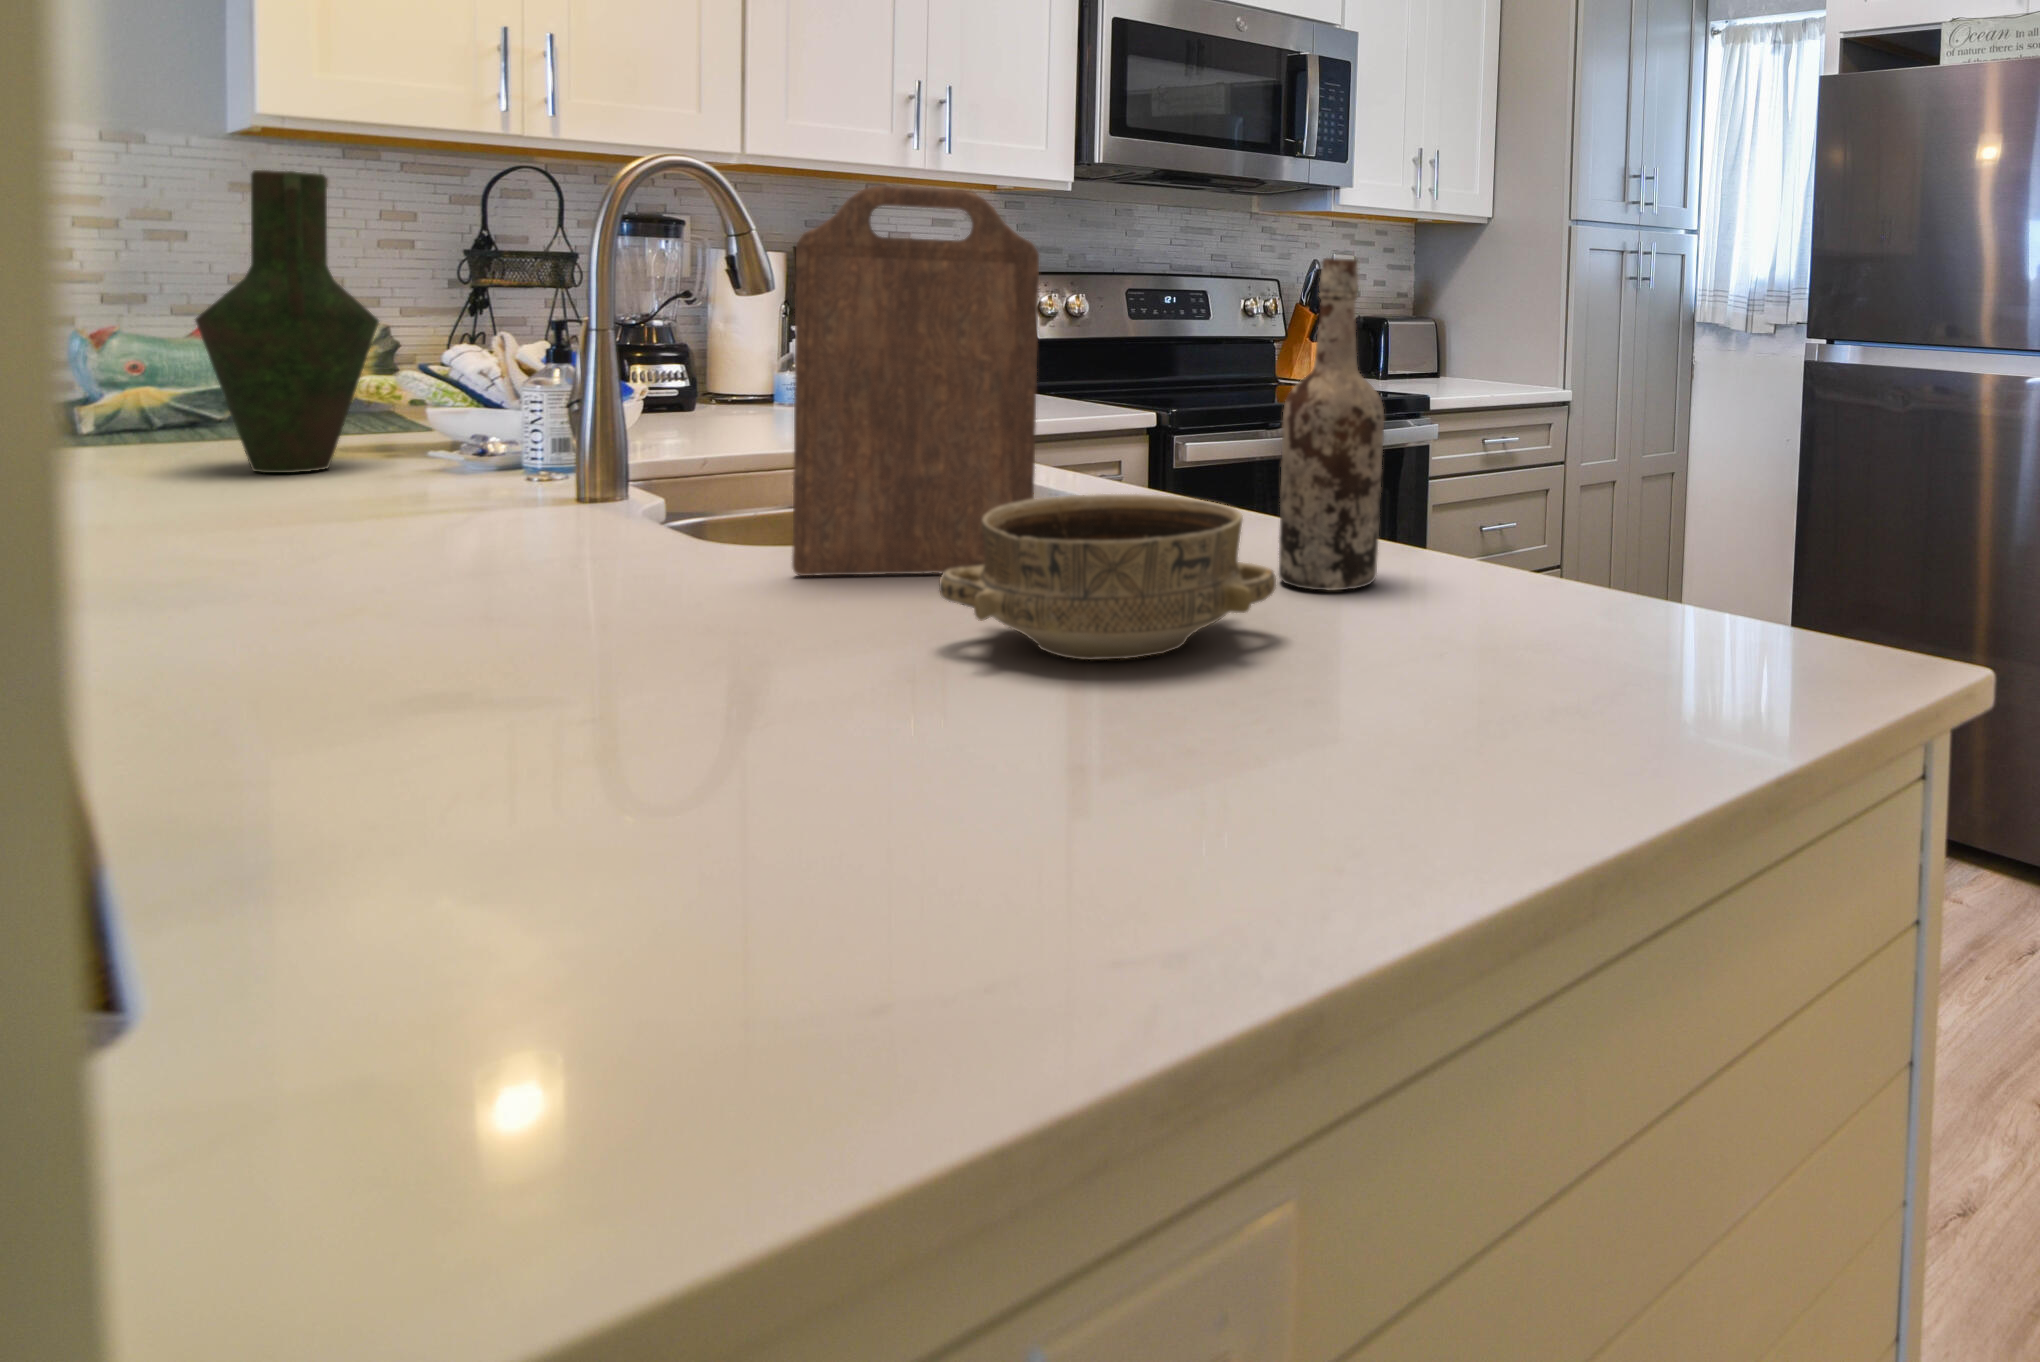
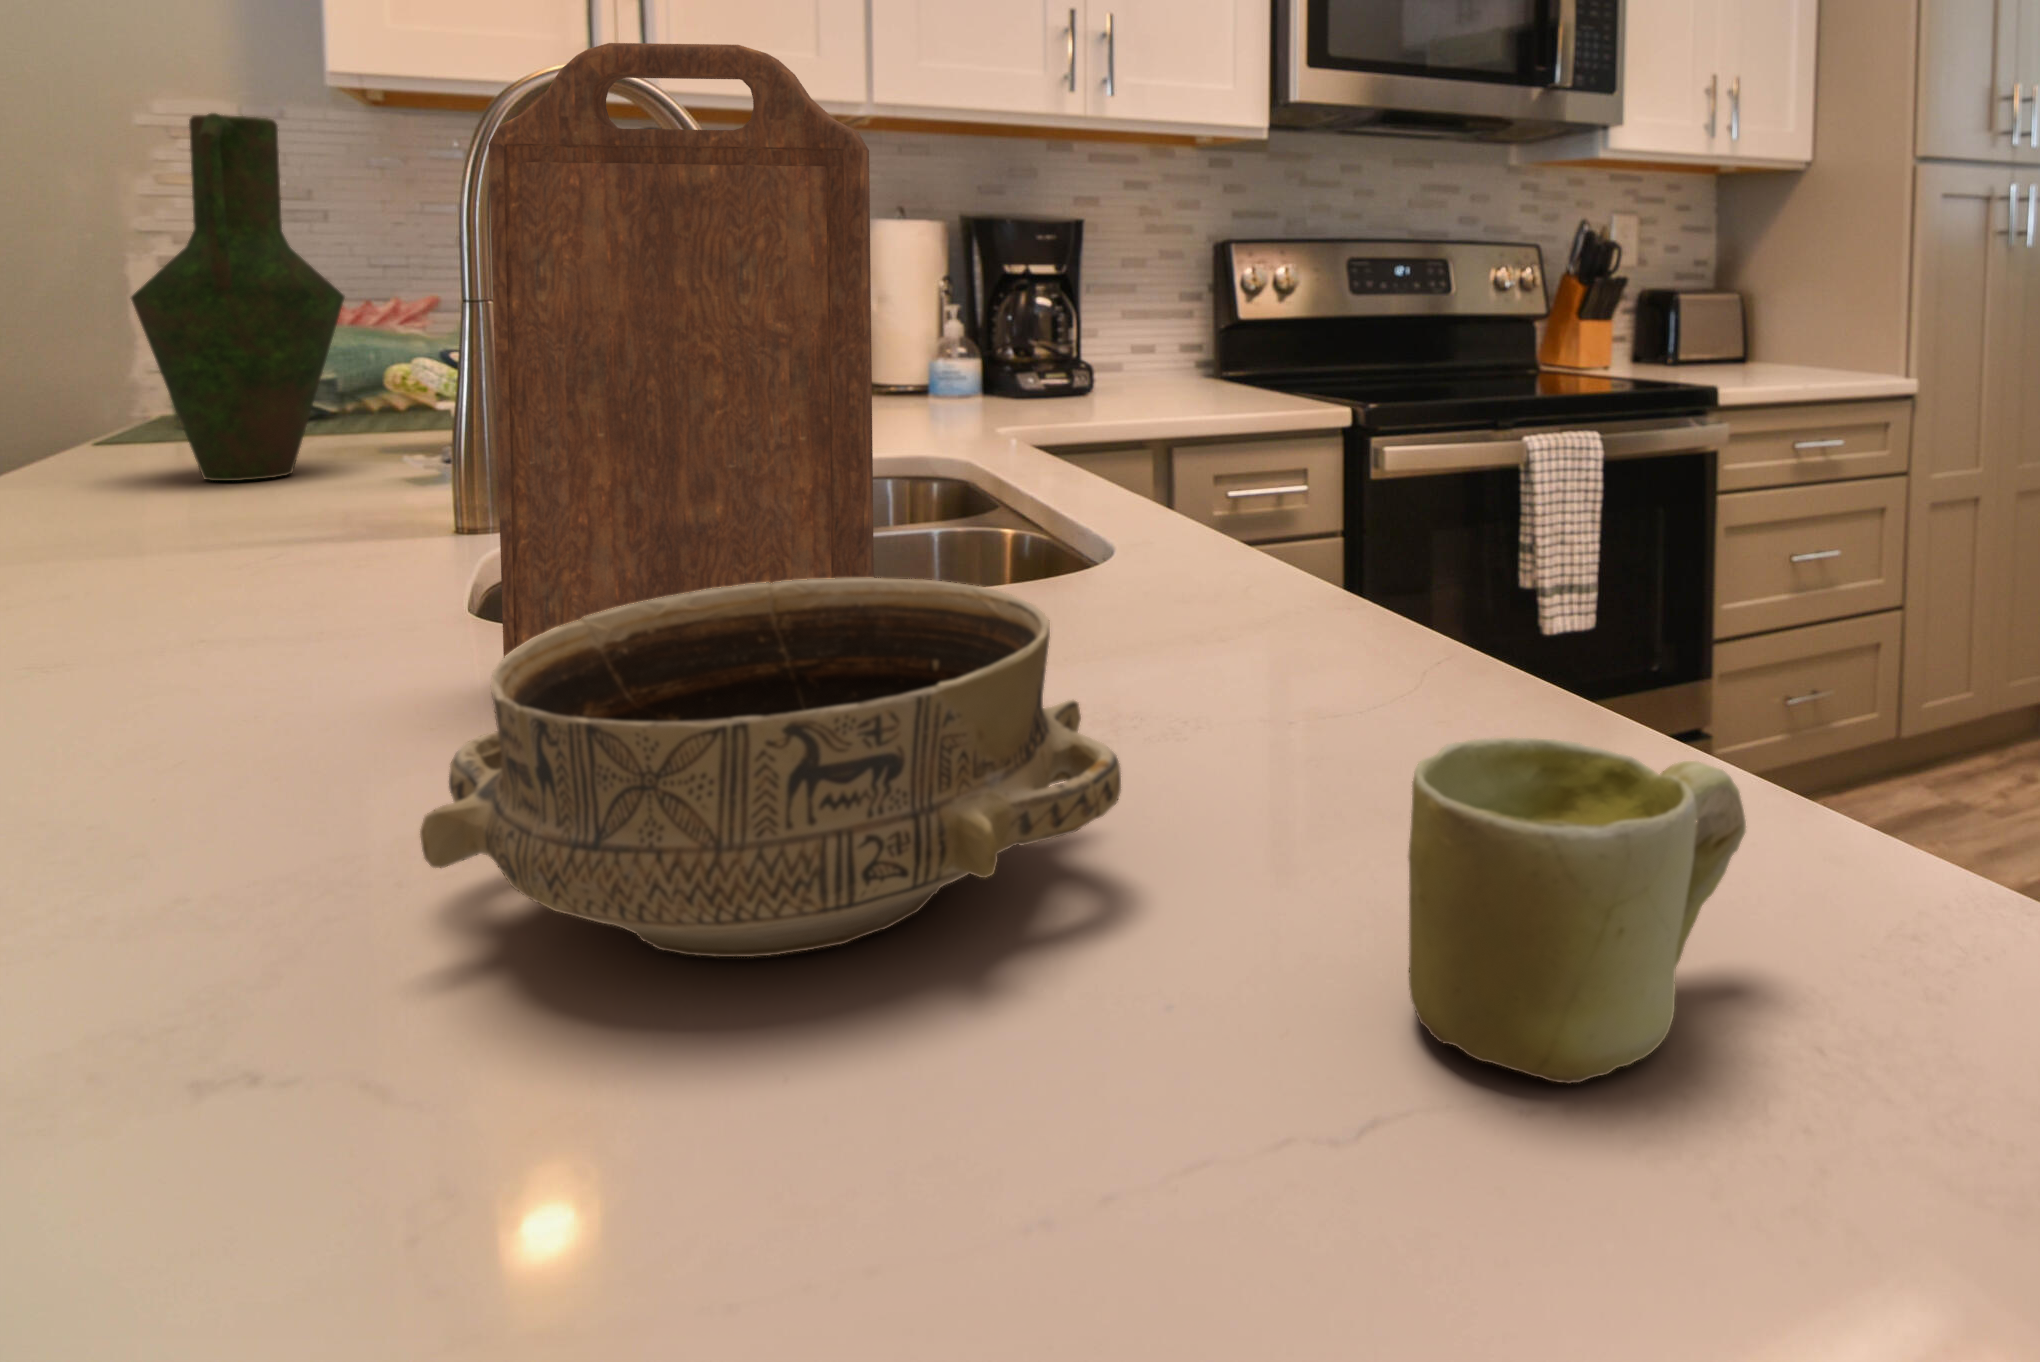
wine bottle: present [1279,258,1384,591] -> none [1254,132,1442,761]
mug: none [1432,546,1565,670] -> present [1408,738,1746,1083]

